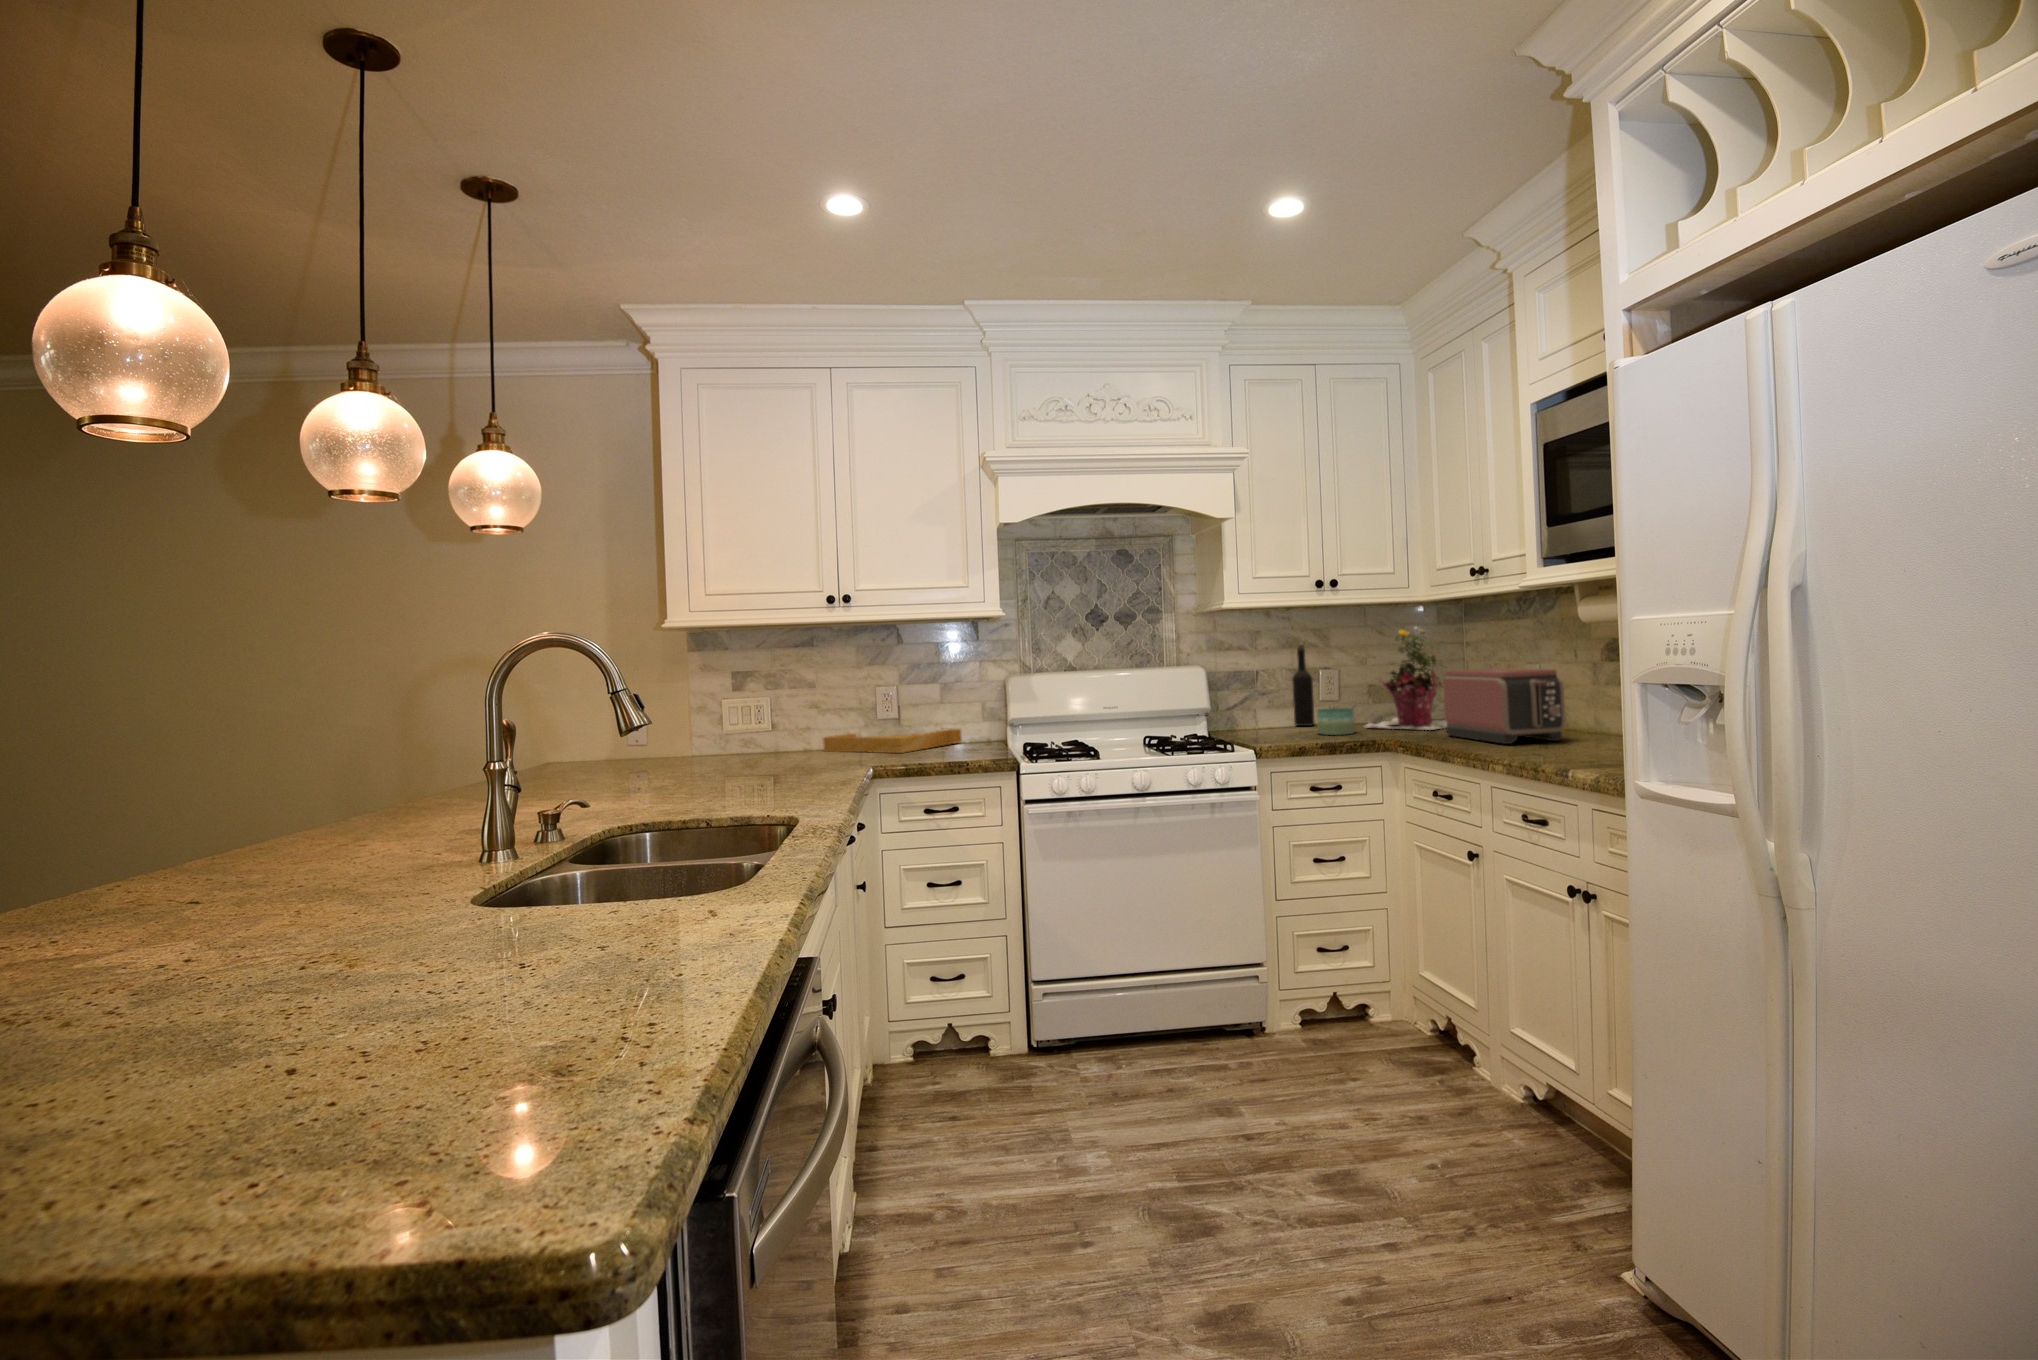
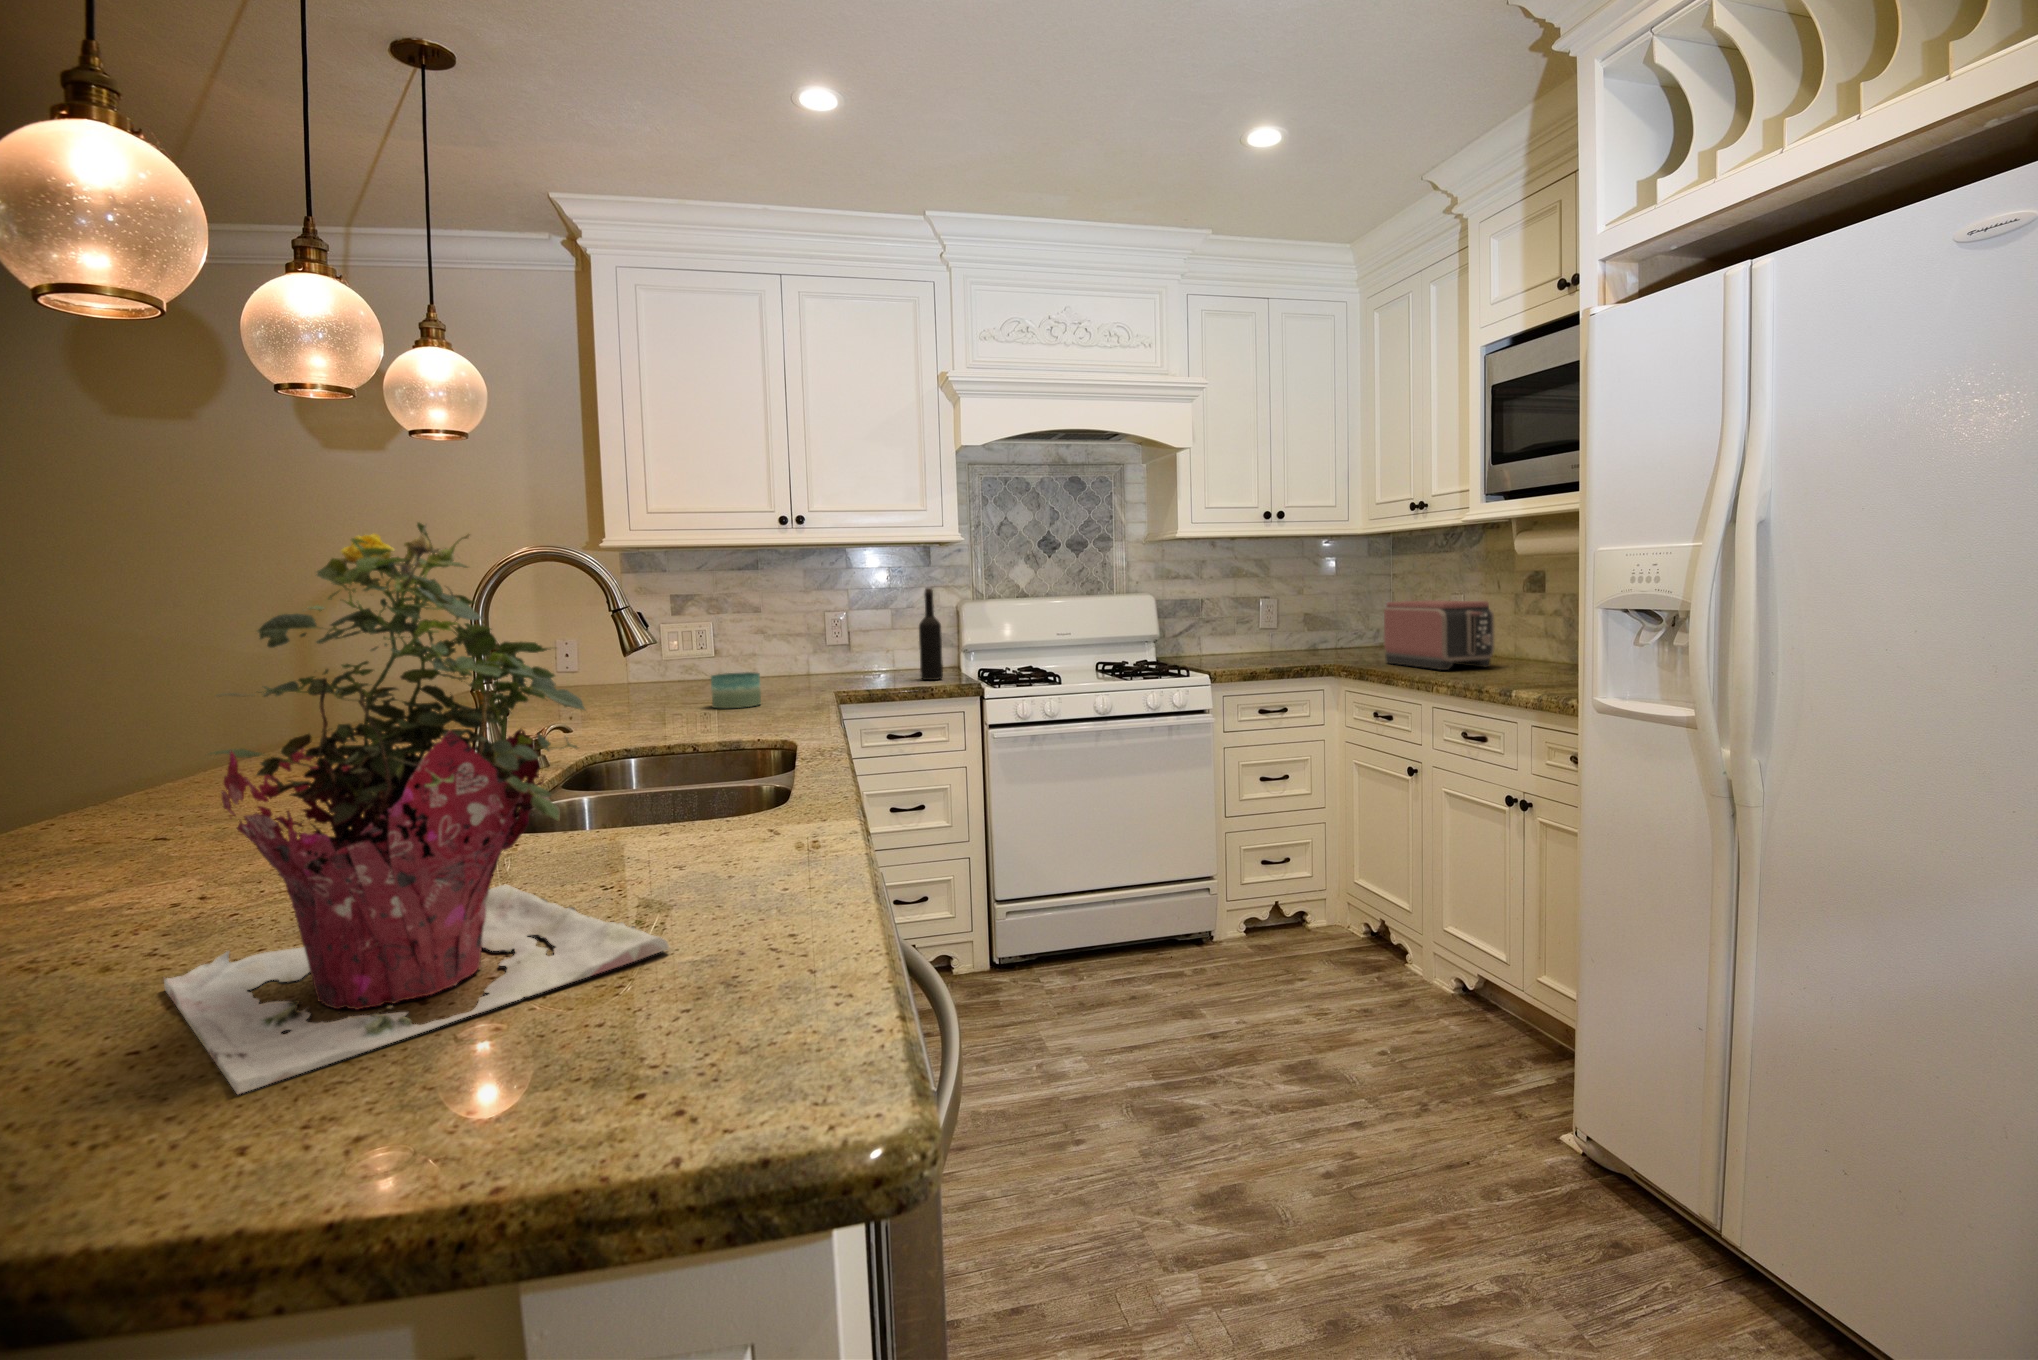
potted plant: present [1364,629,1447,730] -> present [164,522,670,1094]
wine bottle: present [1292,645,1314,726] -> present [919,588,943,680]
candle: present [1317,708,1354,735] -> present [711,672,761,708]
tray: present [823,729,962,753] -> none [771,656,915,680]

